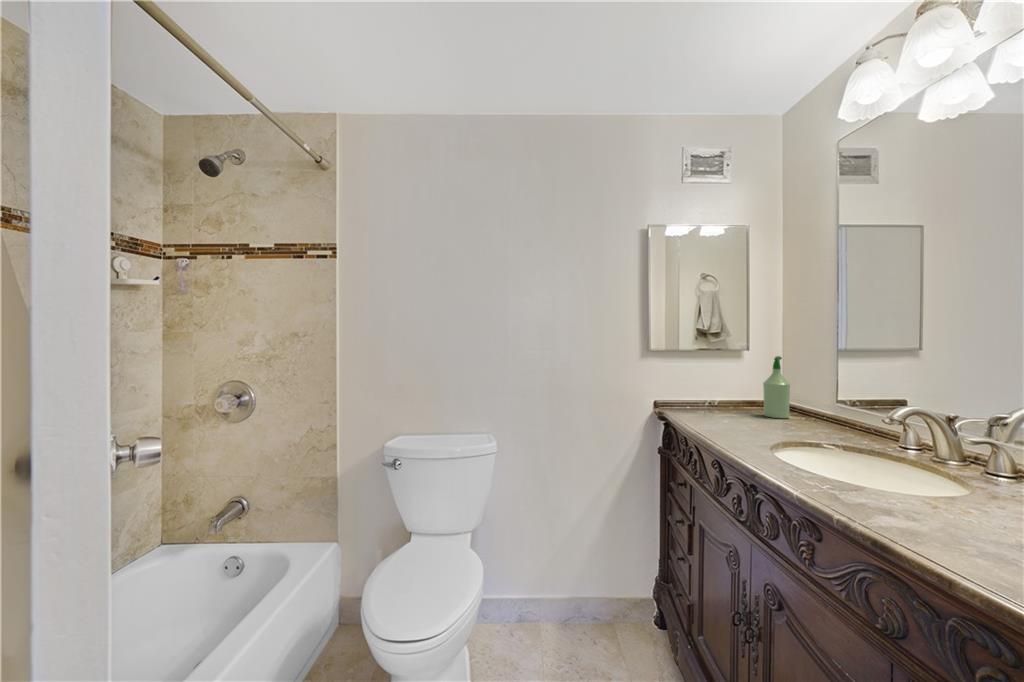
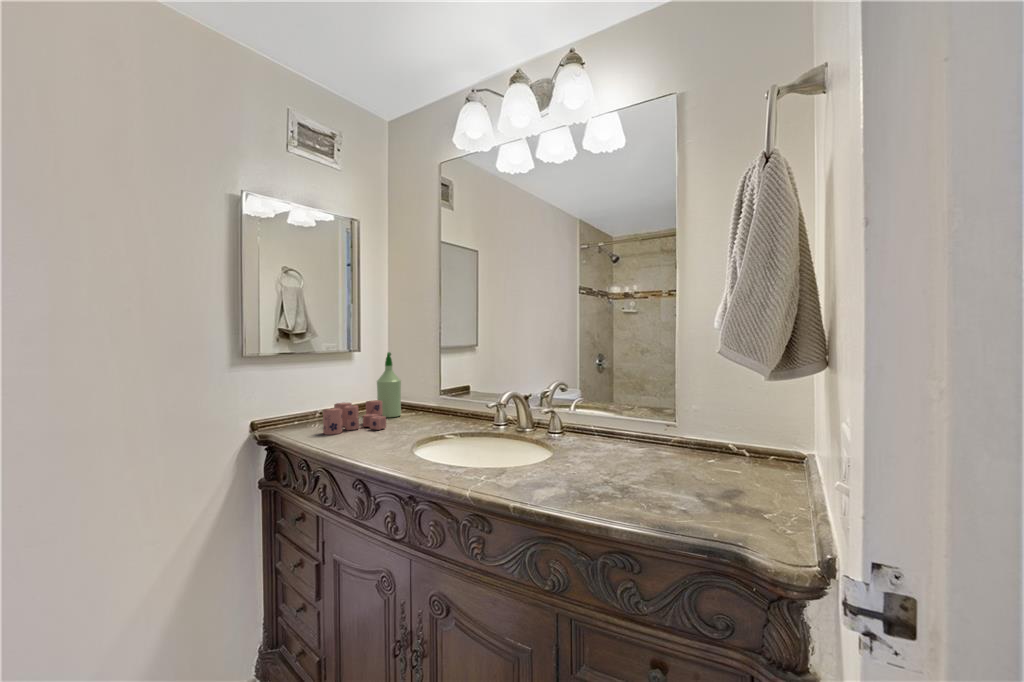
candle: none [703,397,764,426] -> present [323,400,386,435]

